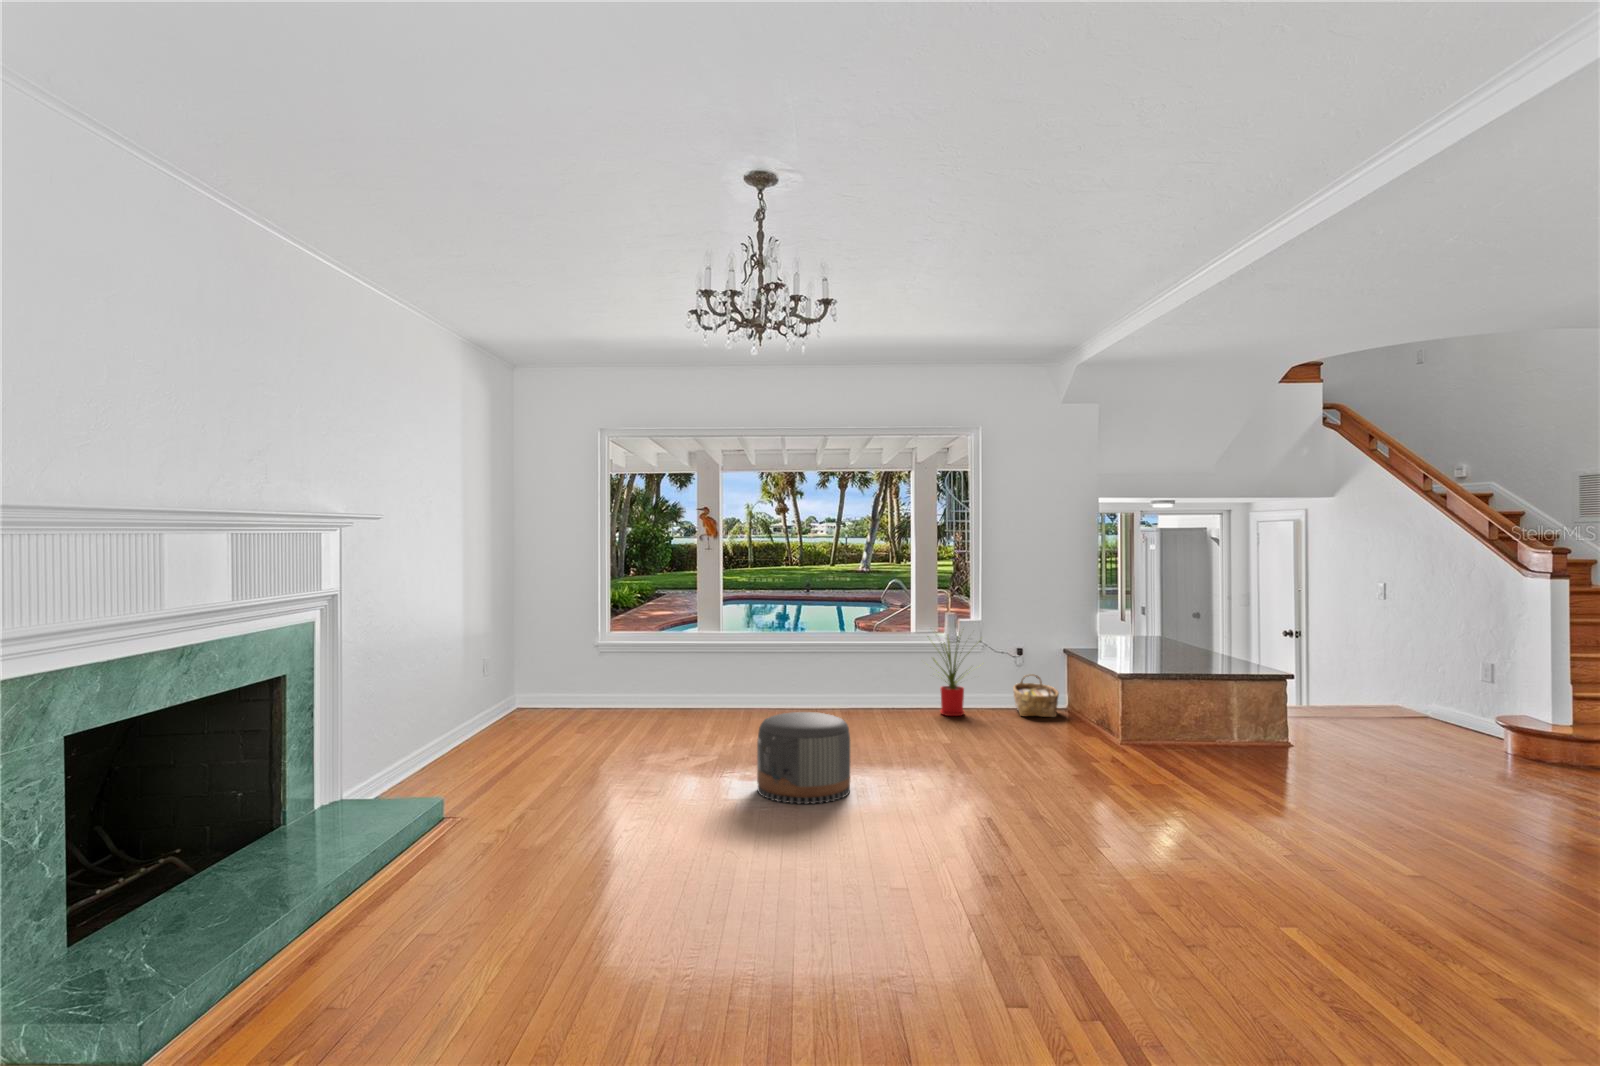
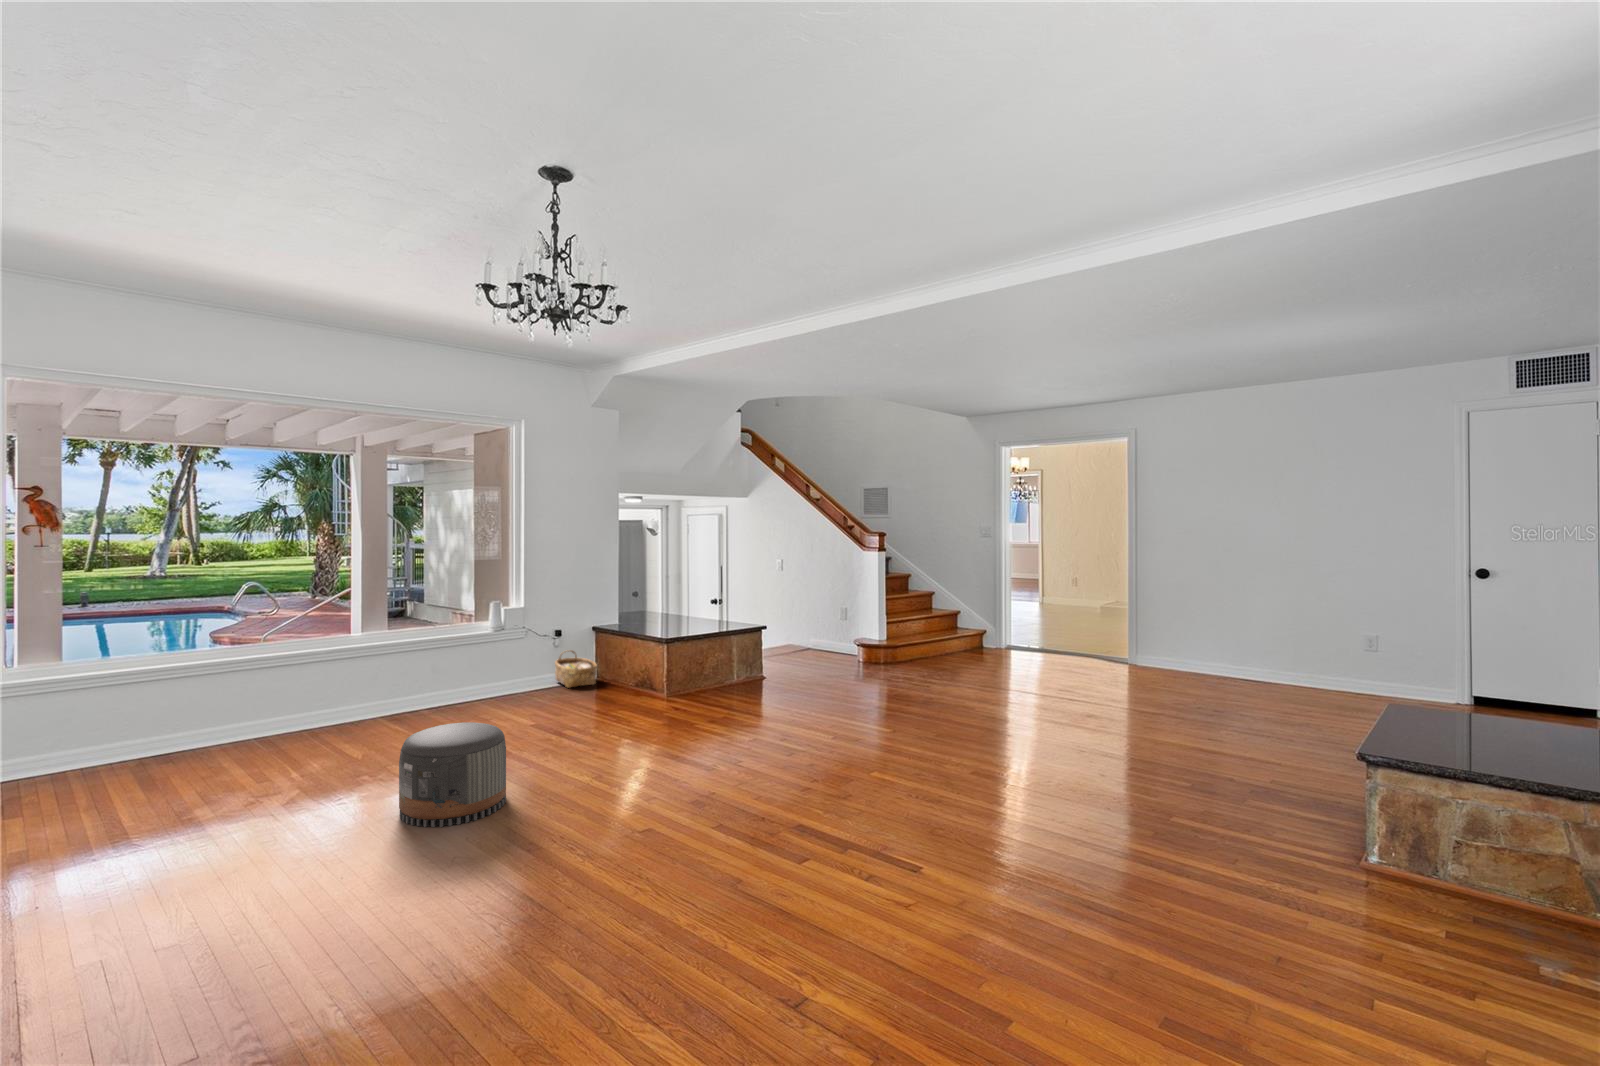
house plant: present [933,642,970,716] -> none [475,615,539,699]

